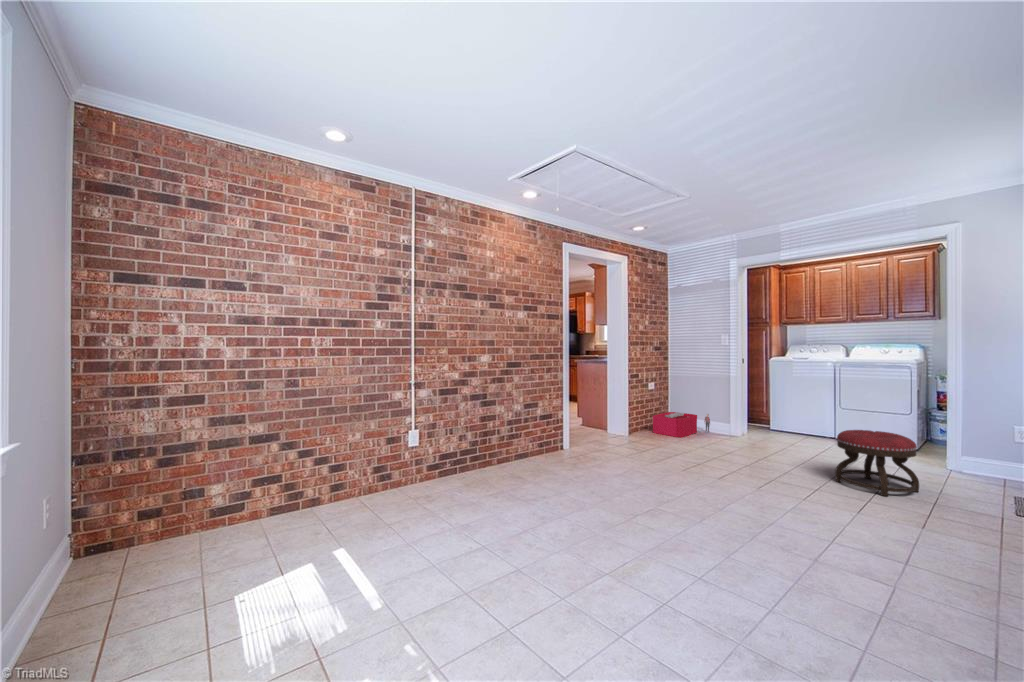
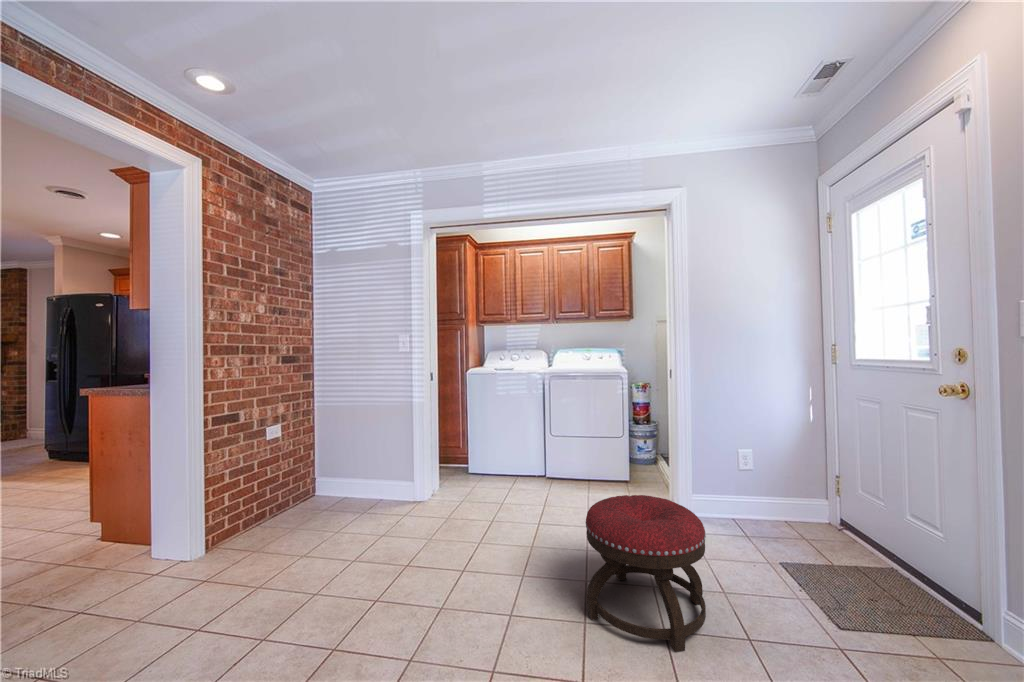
storage bin: present [653,412,710,437] -> none [270,468,383,532]

